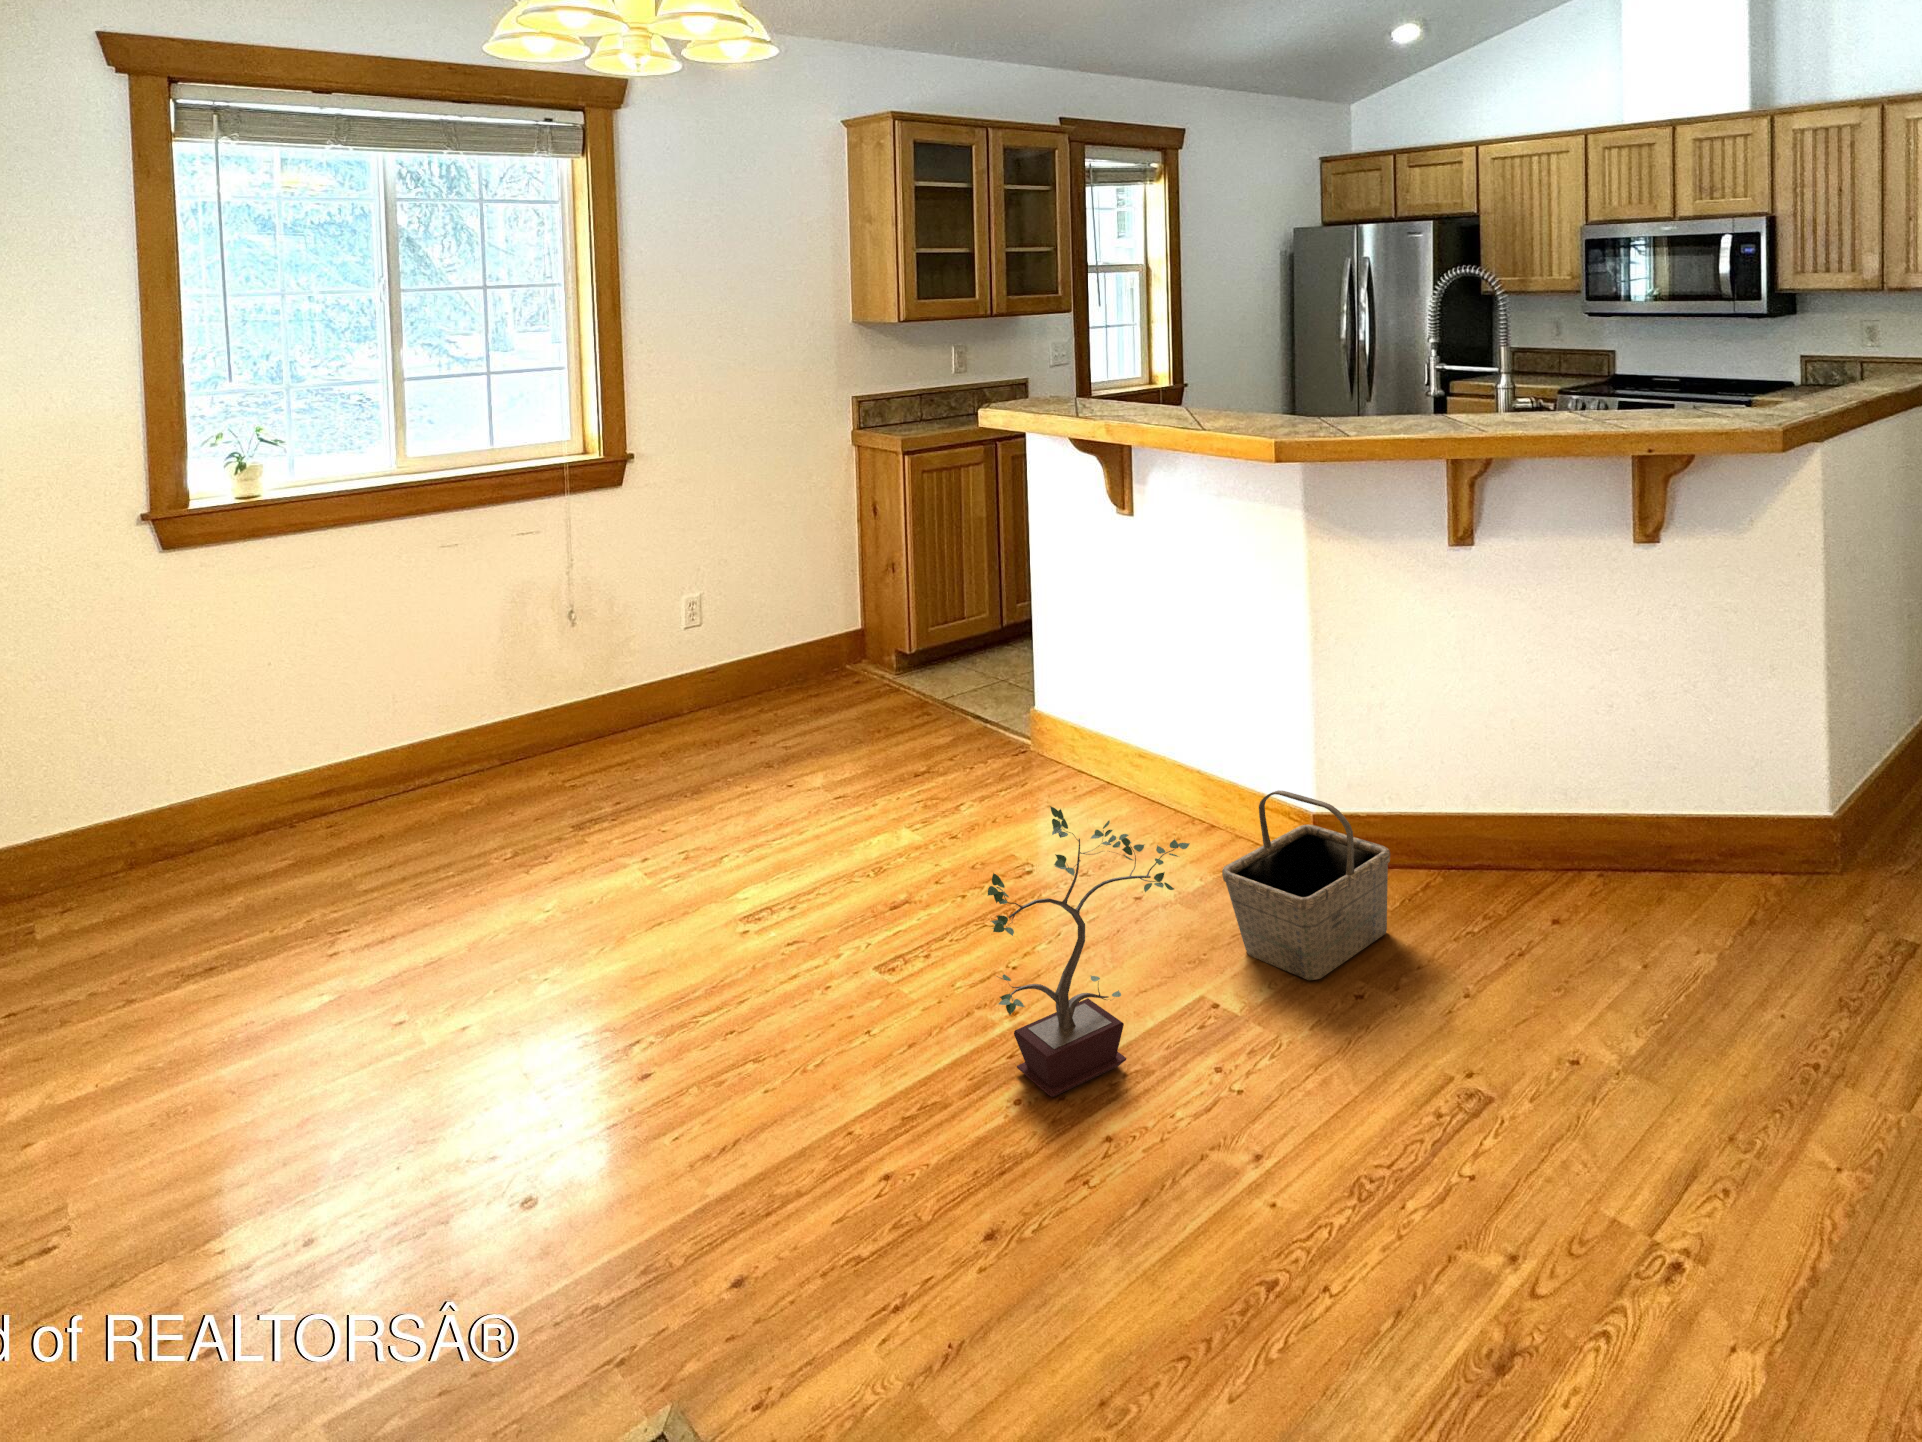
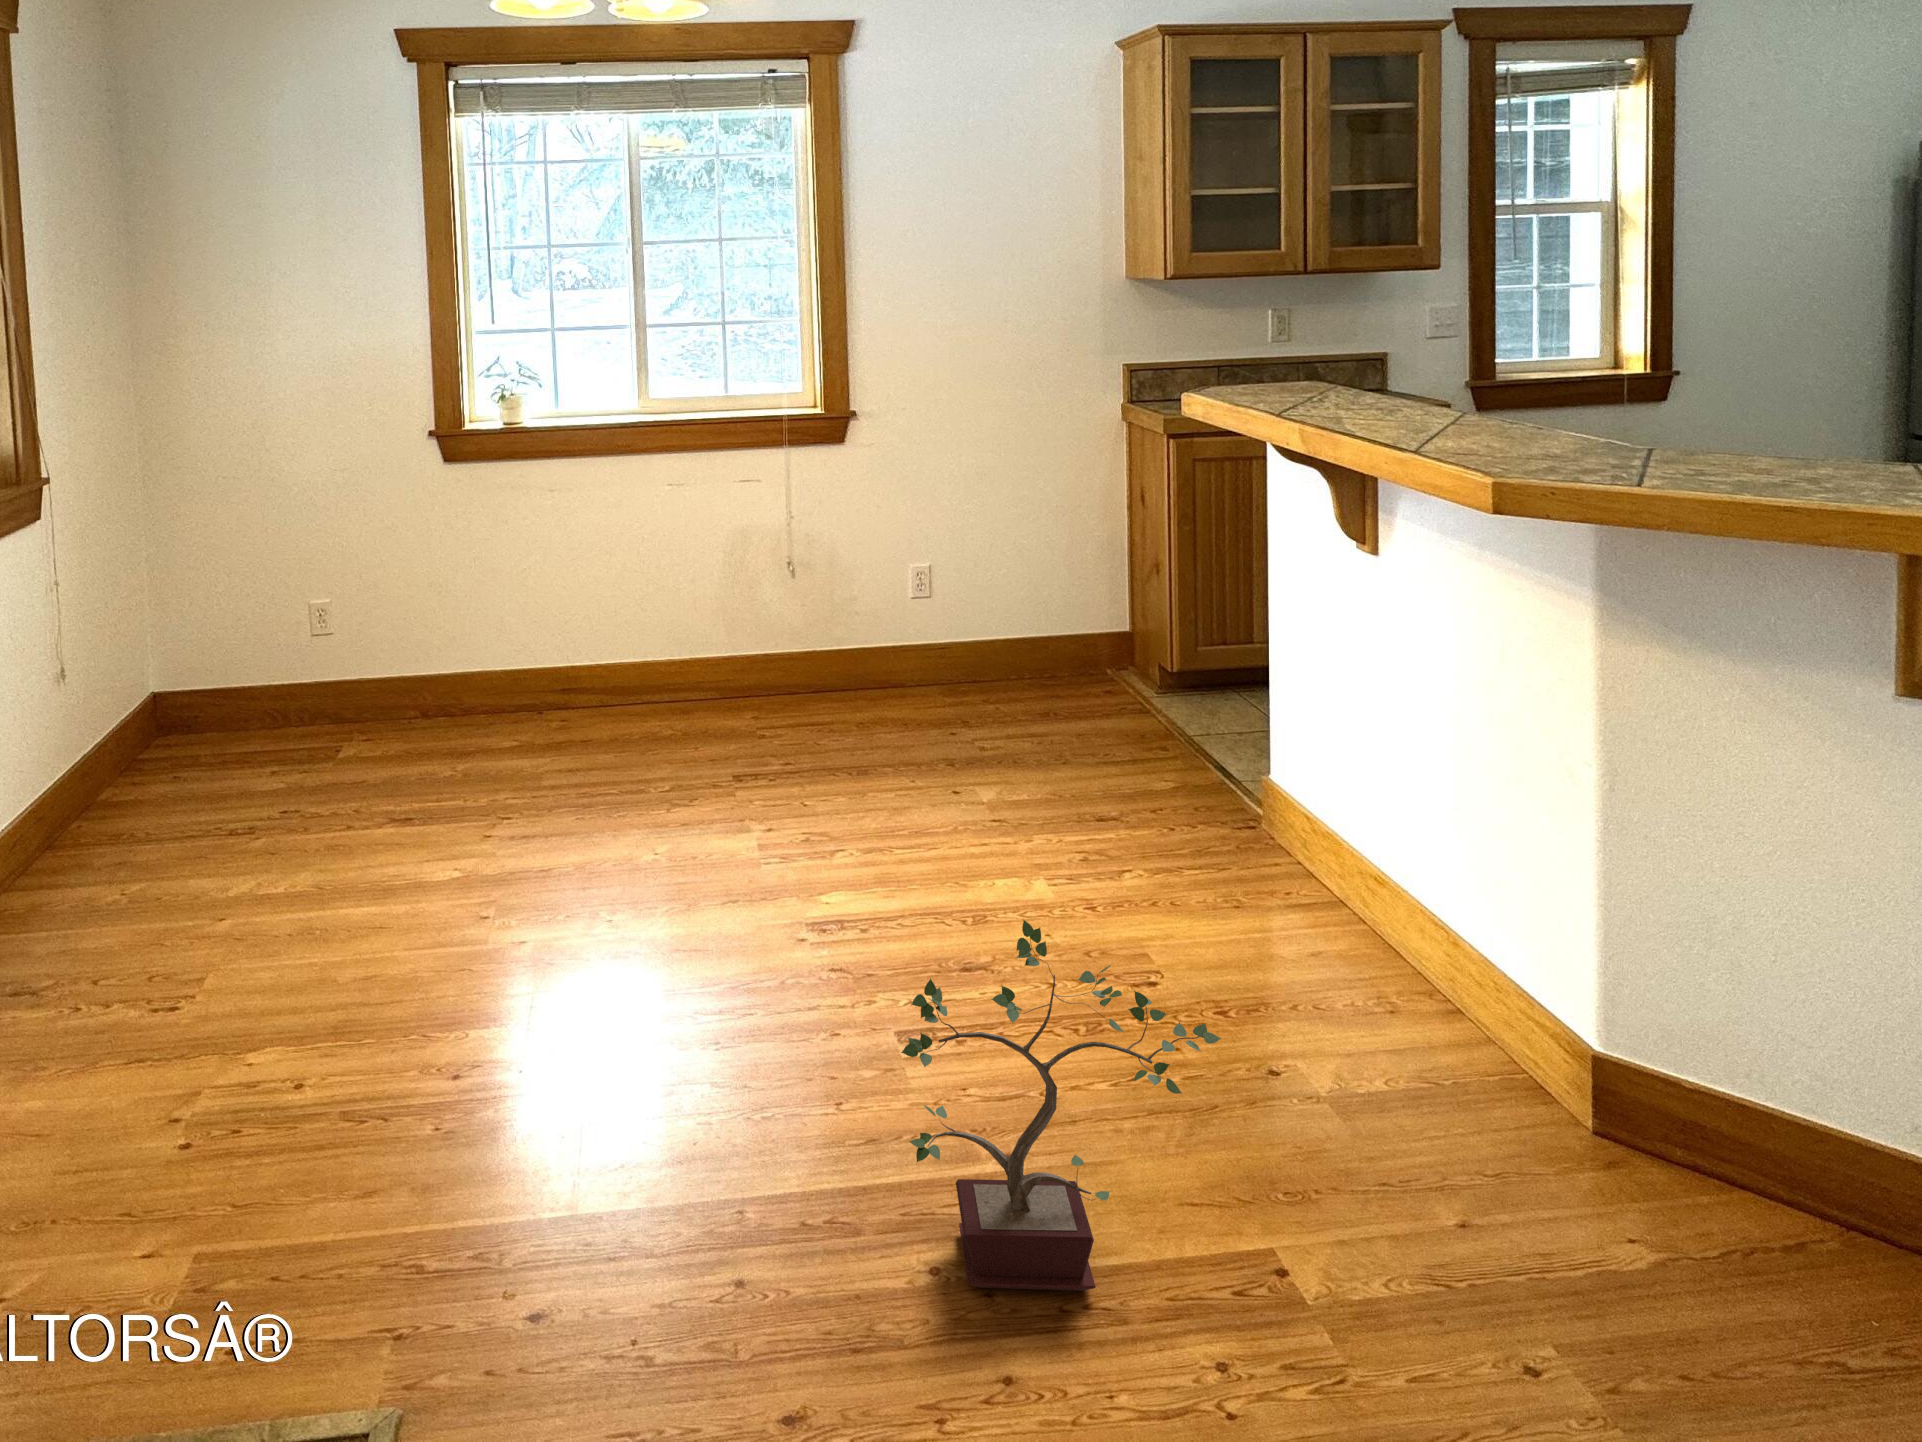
basket: present [1222,790,1390,980] -> none [1353,1002,1675,1317]

